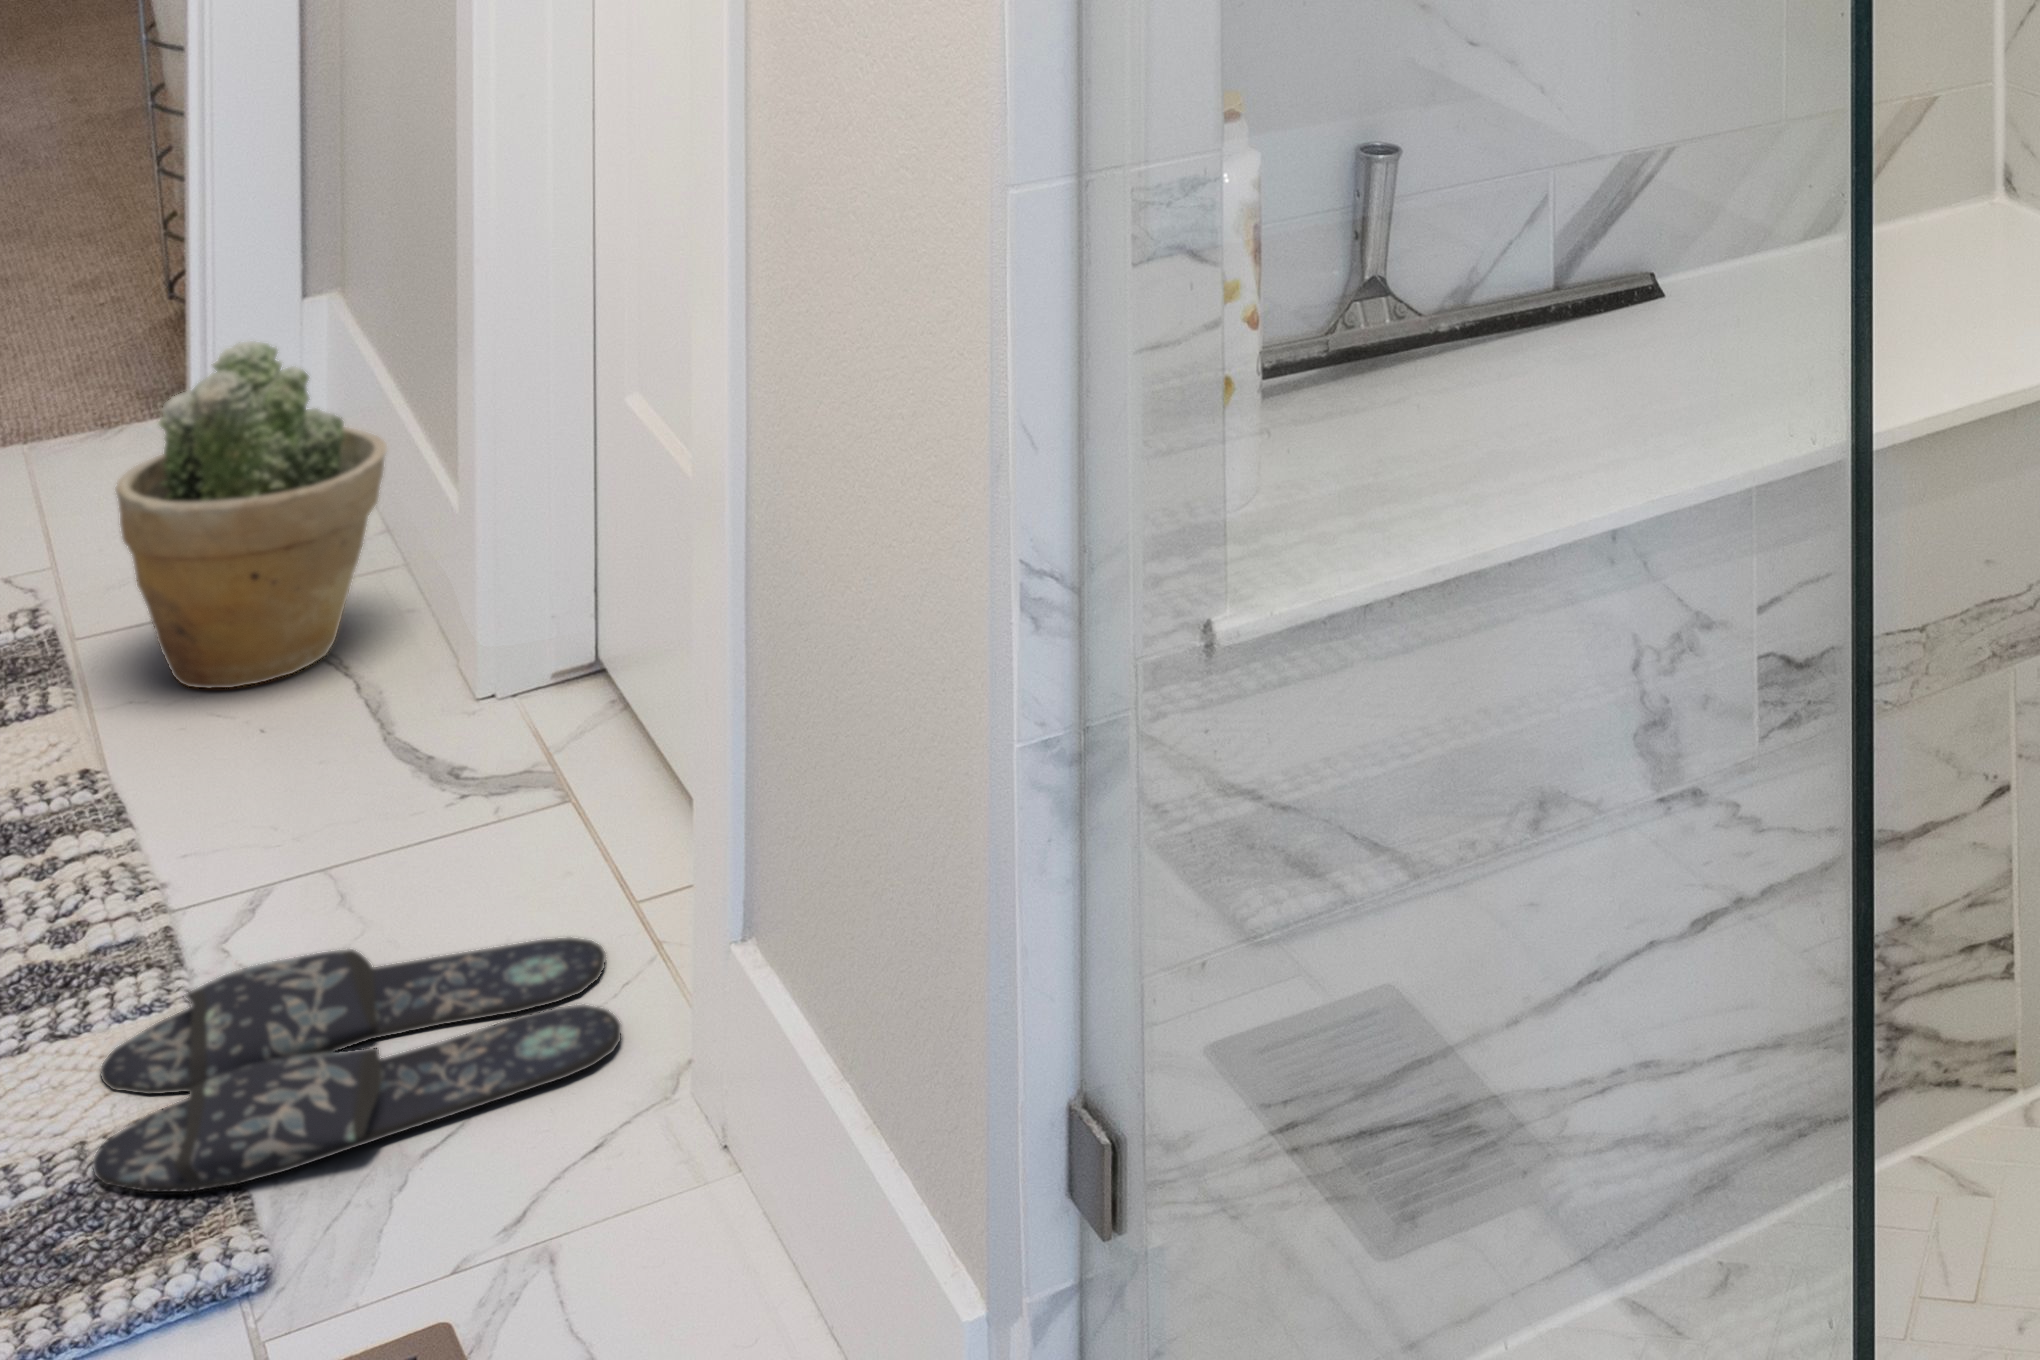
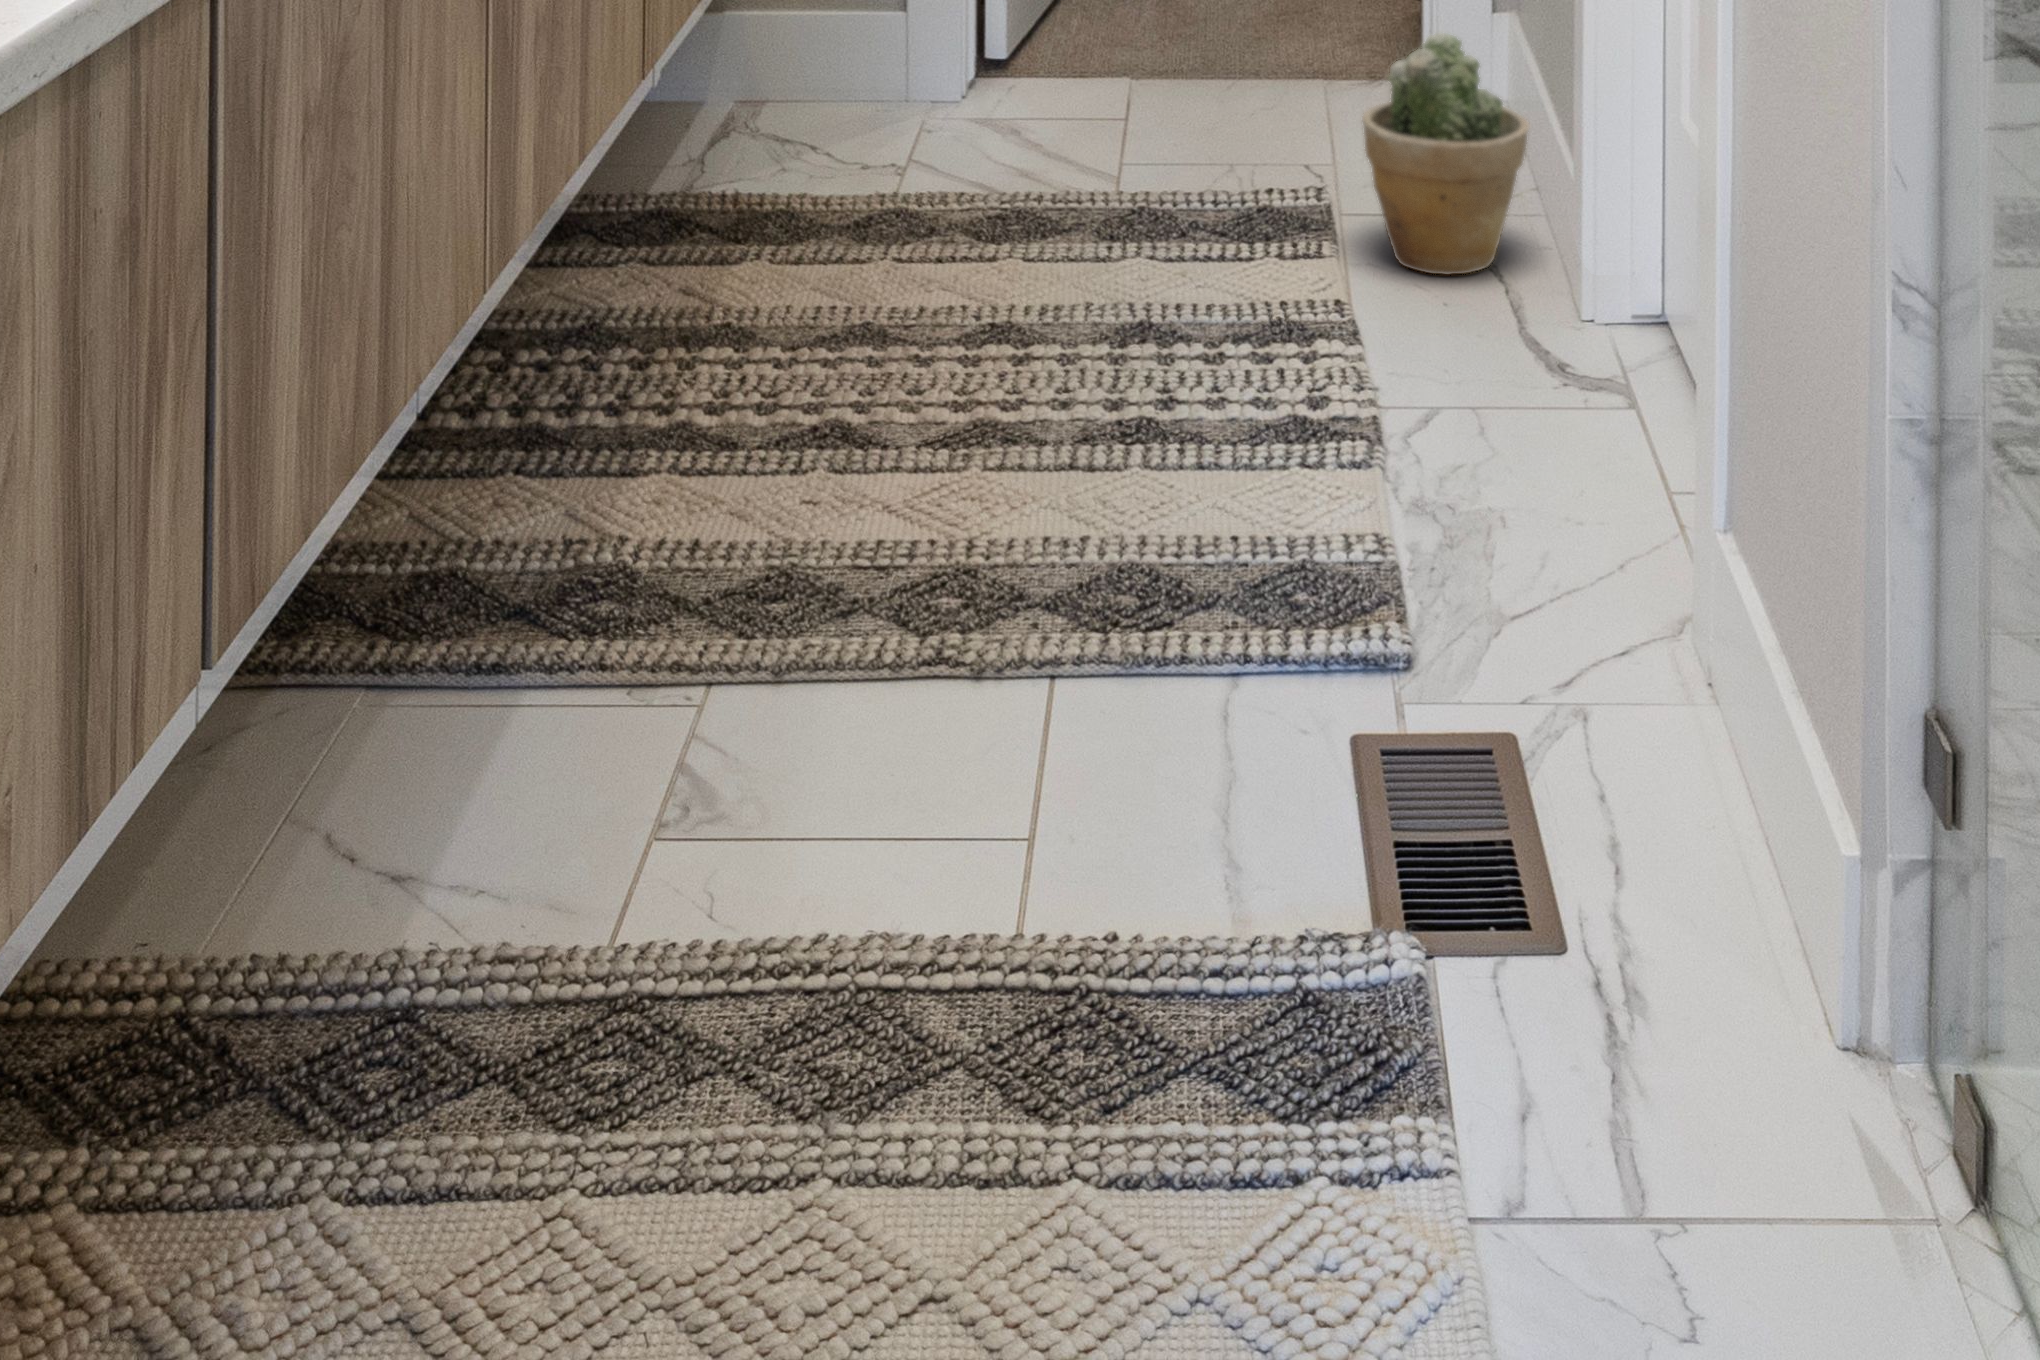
slippers: present [93,937,621,1192] -> none [1318,455,1647,591]

